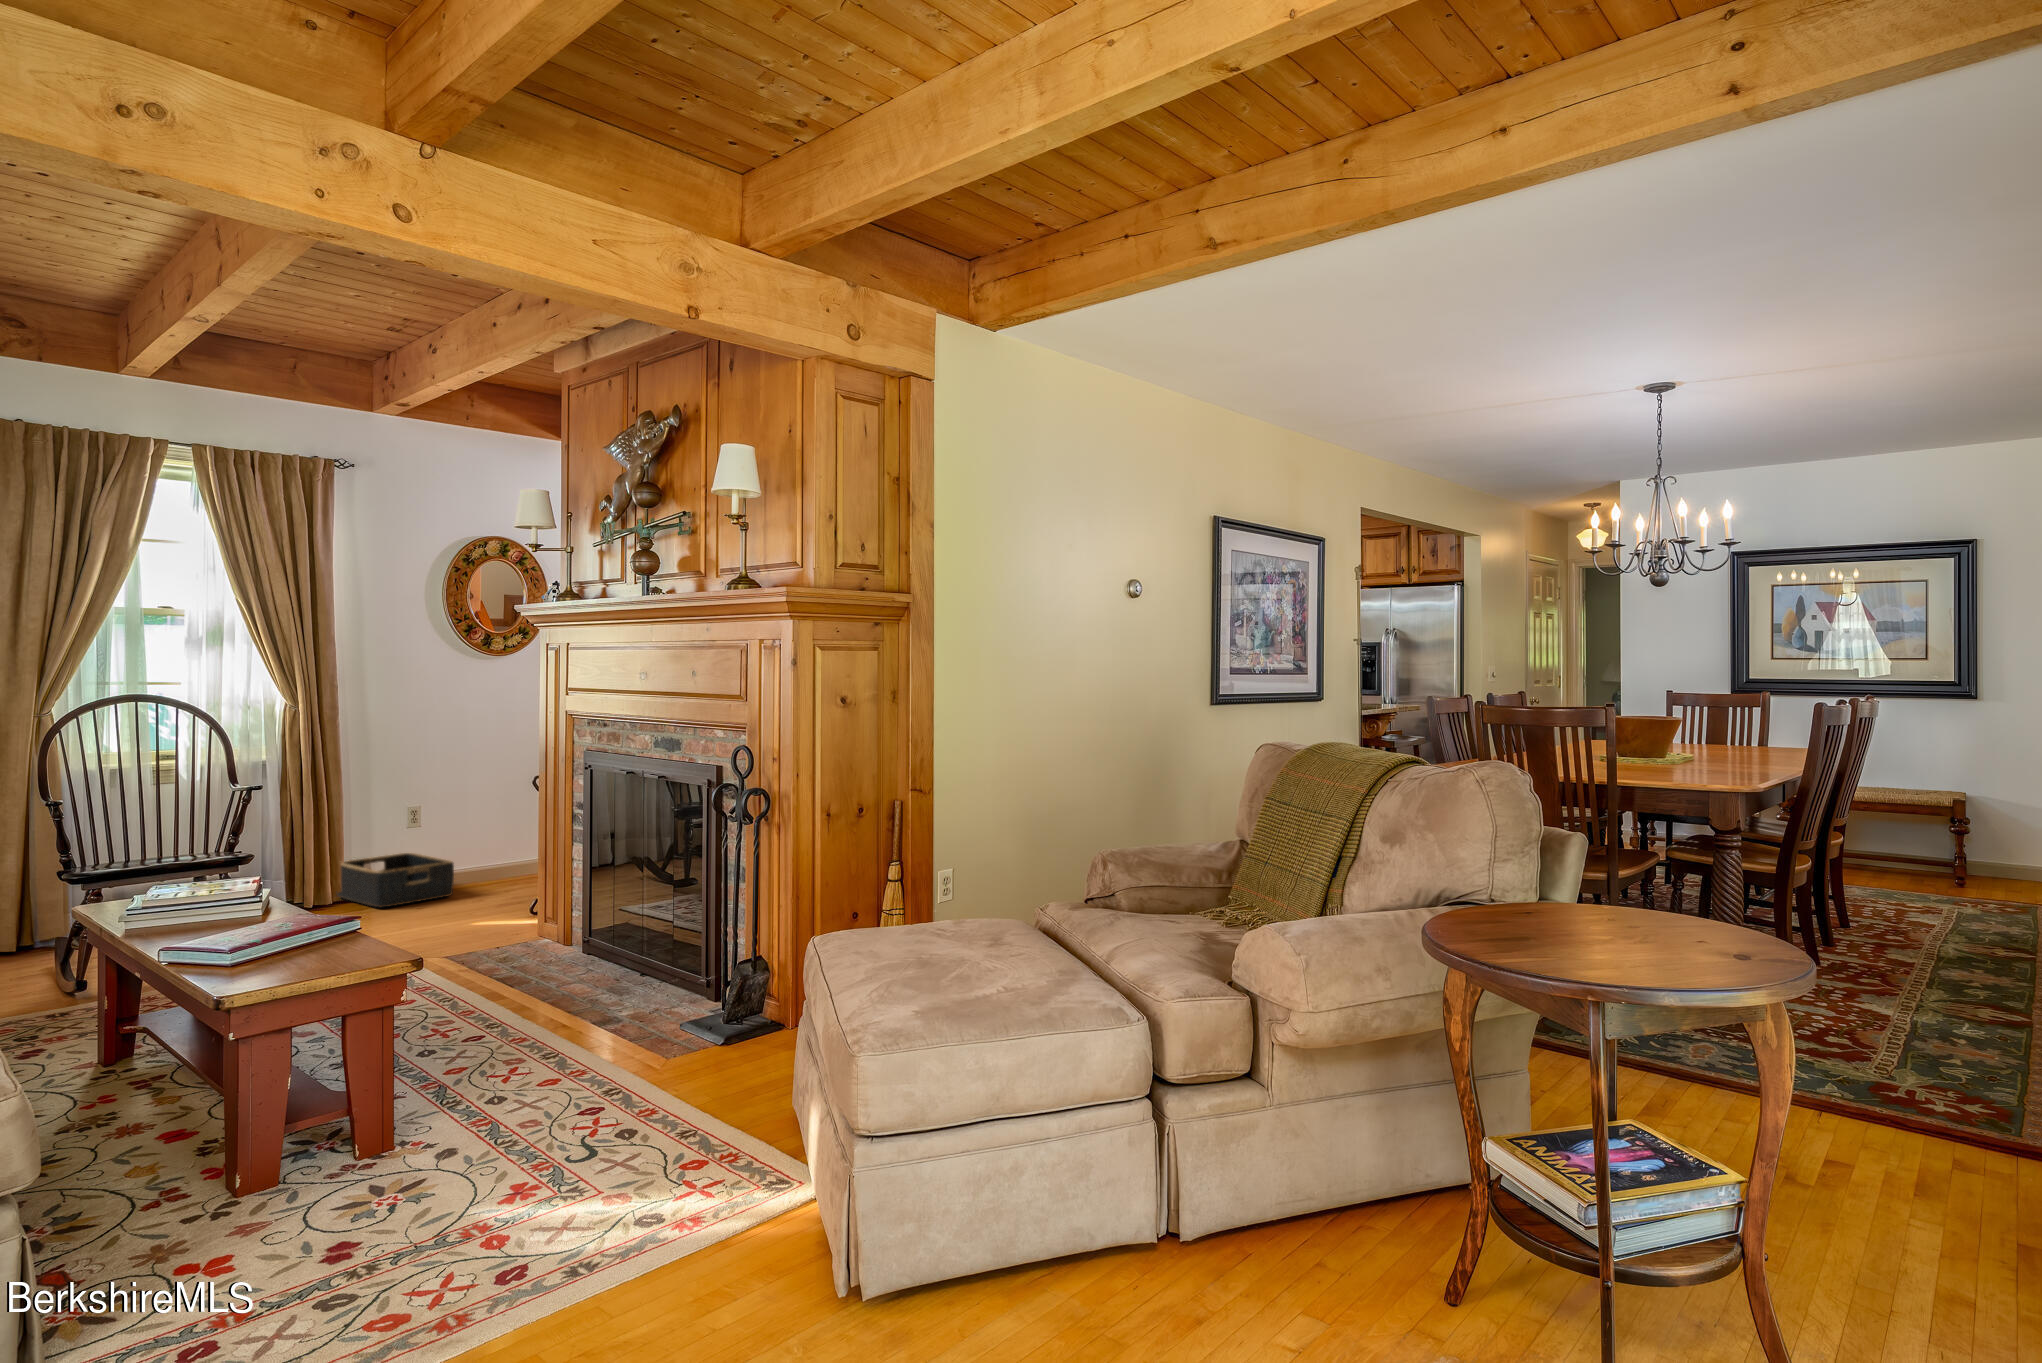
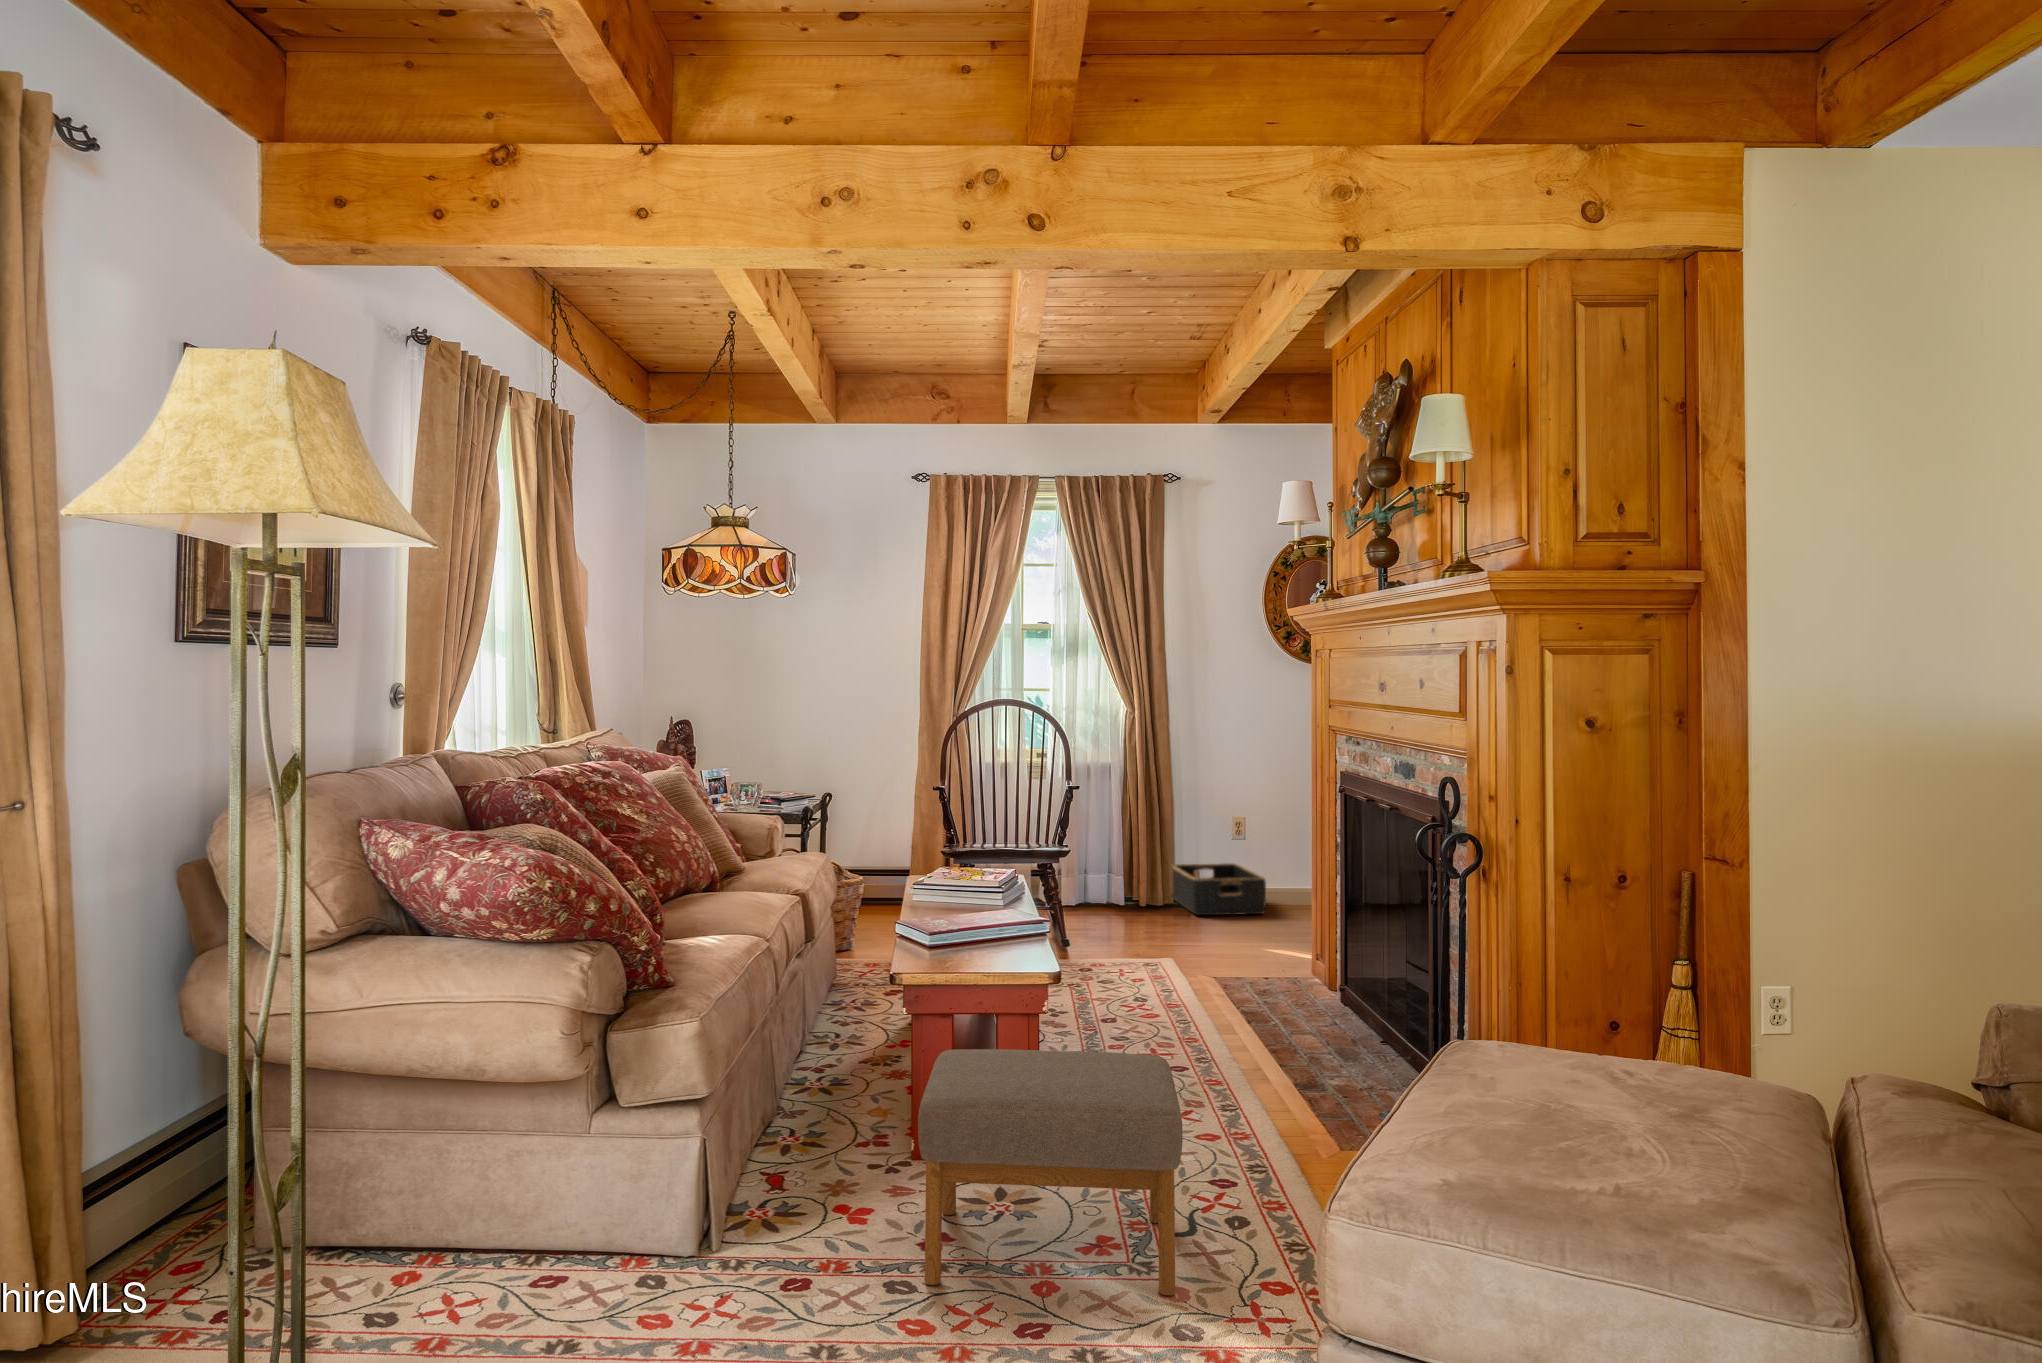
footstool: none [319,1010,621,1286] -> present [918,1049,1183,1295]

